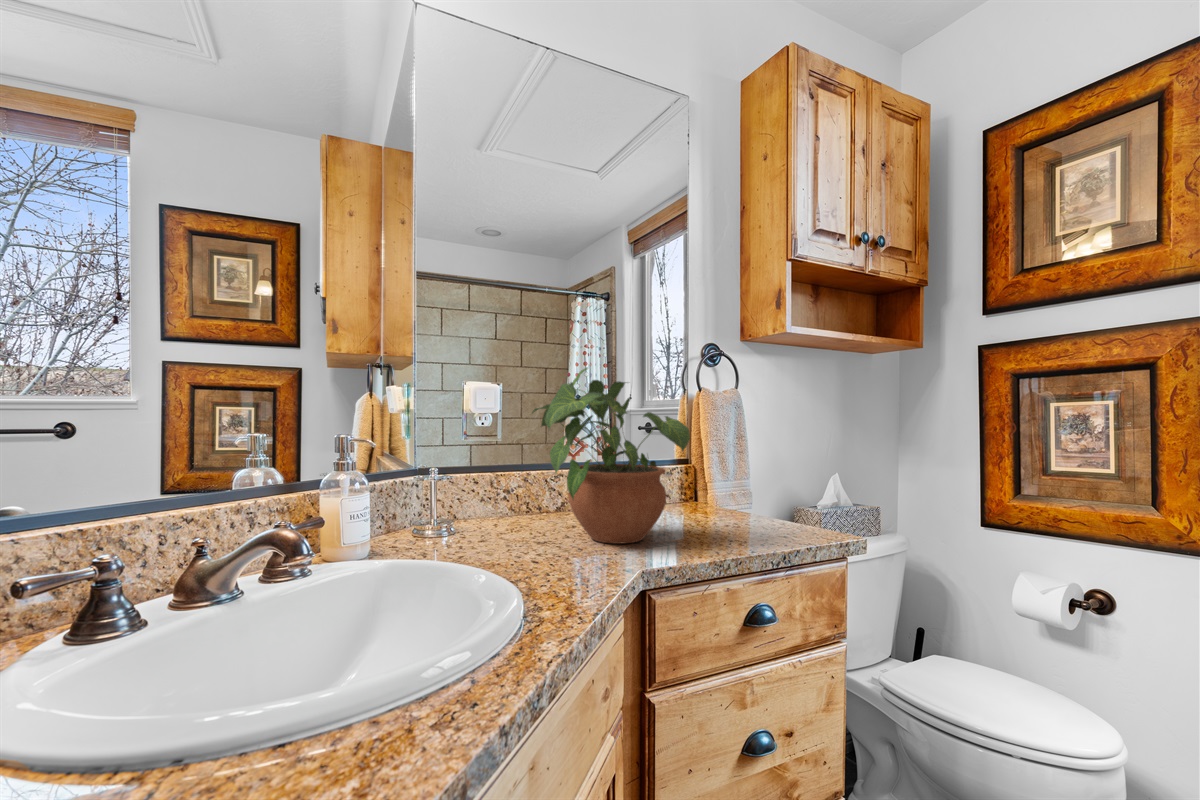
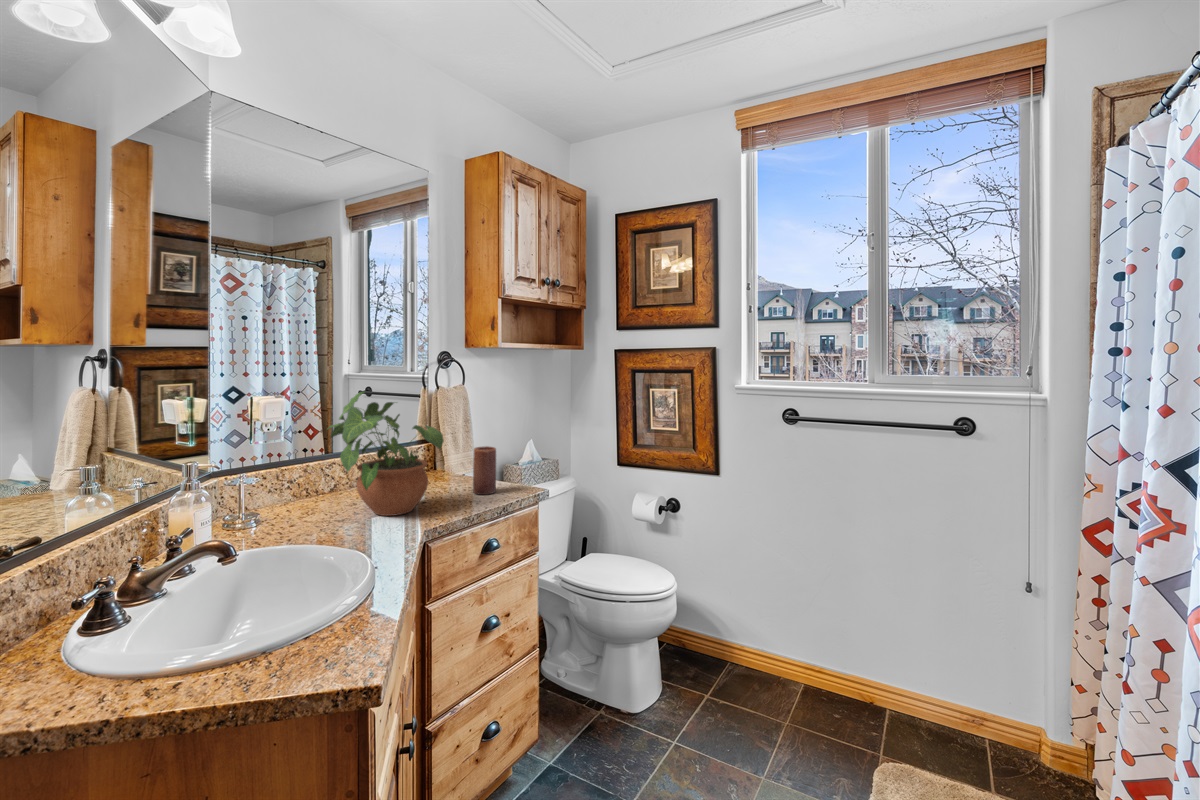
candle: none [740,460,776,533] -> present [473,446,496,495]

